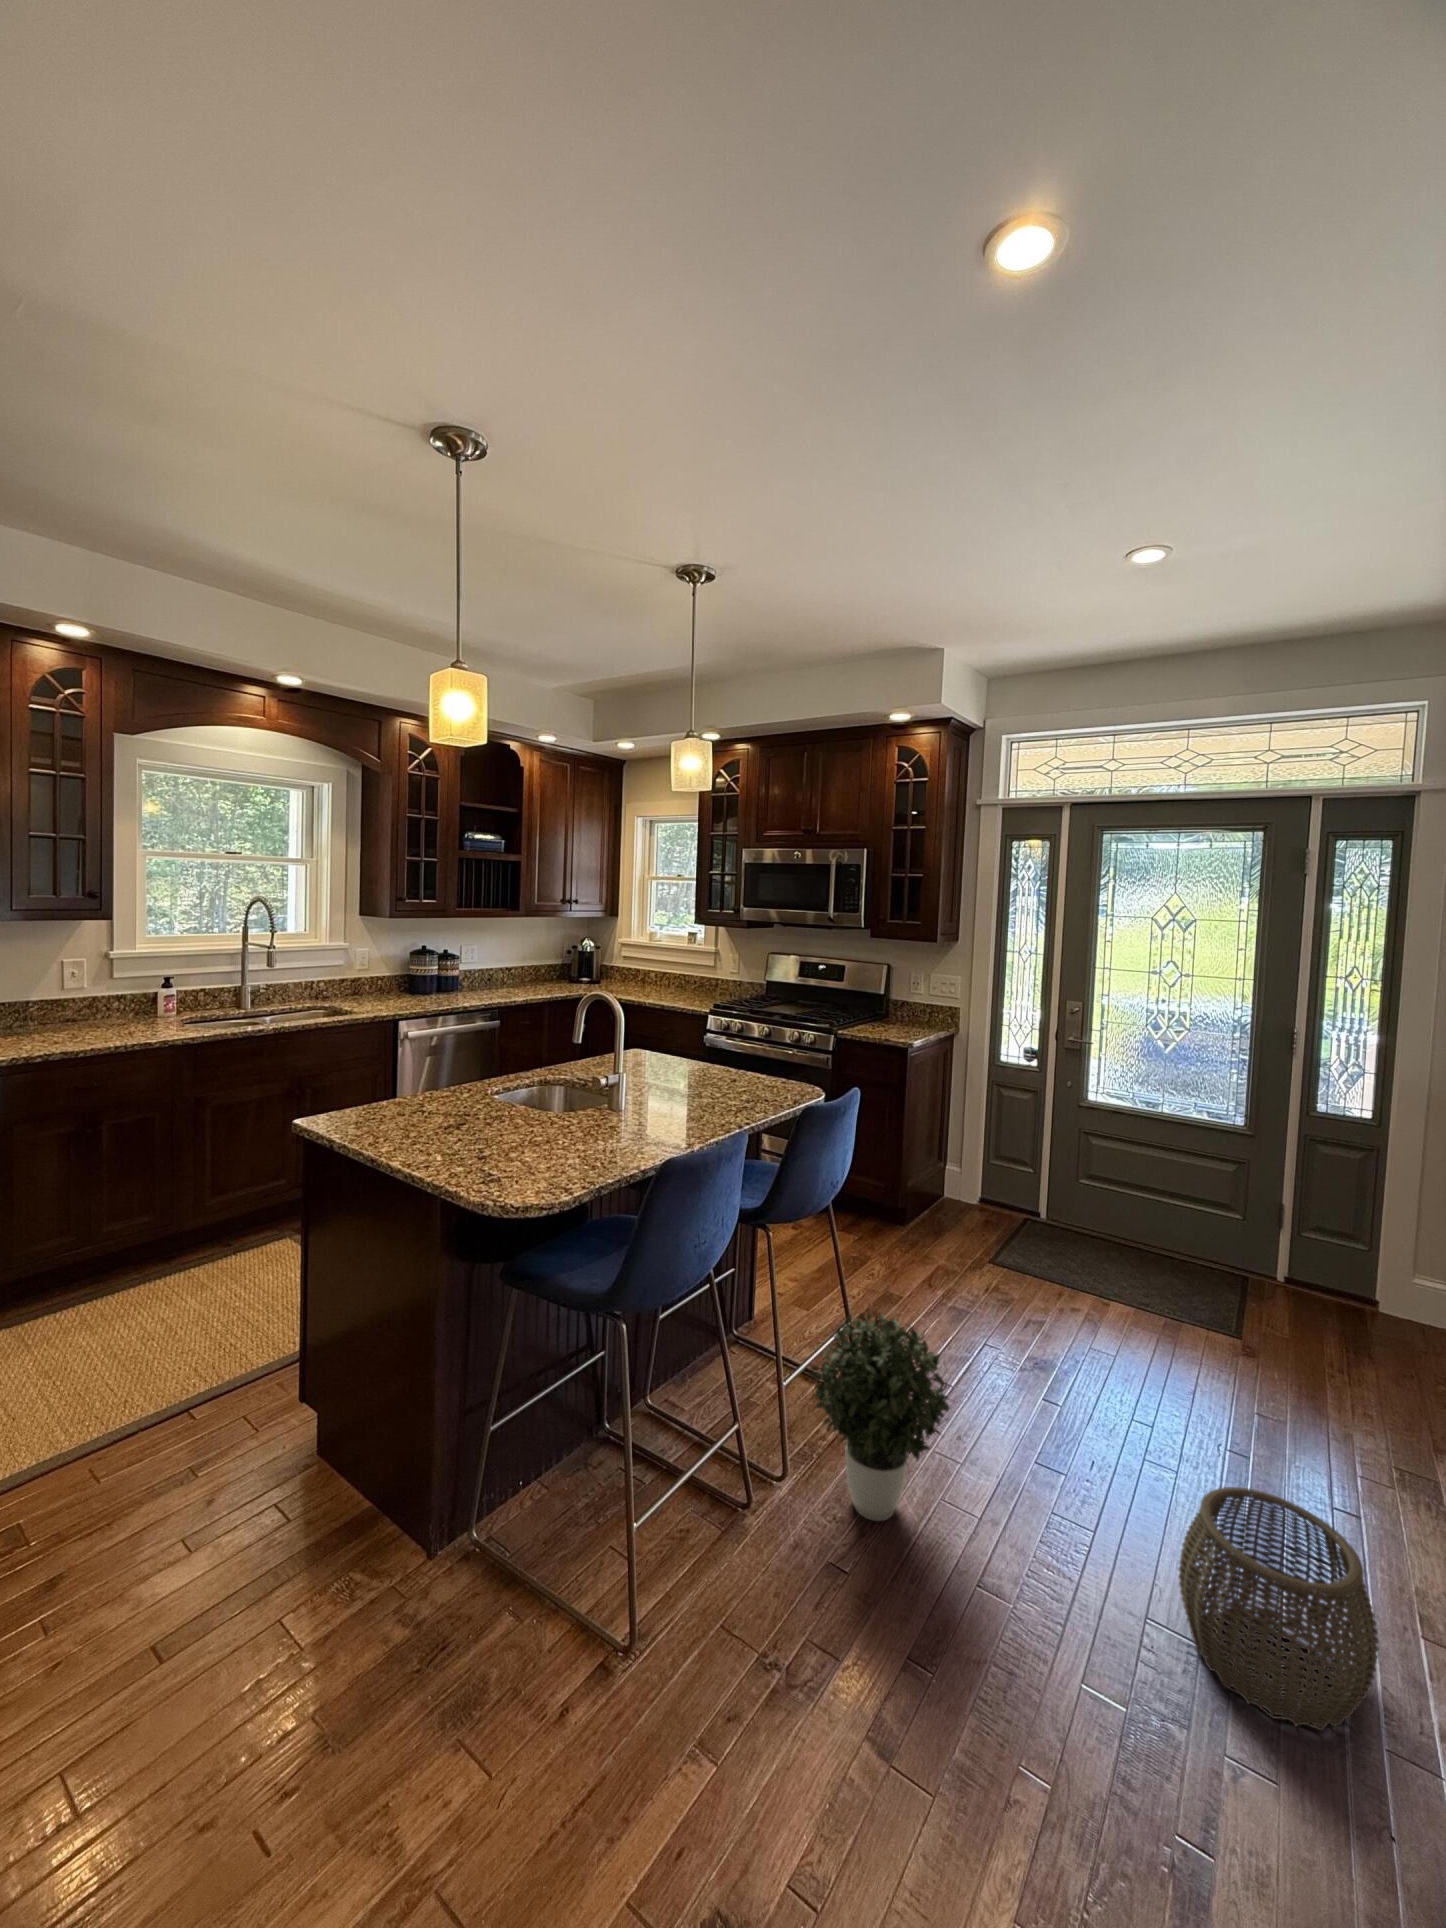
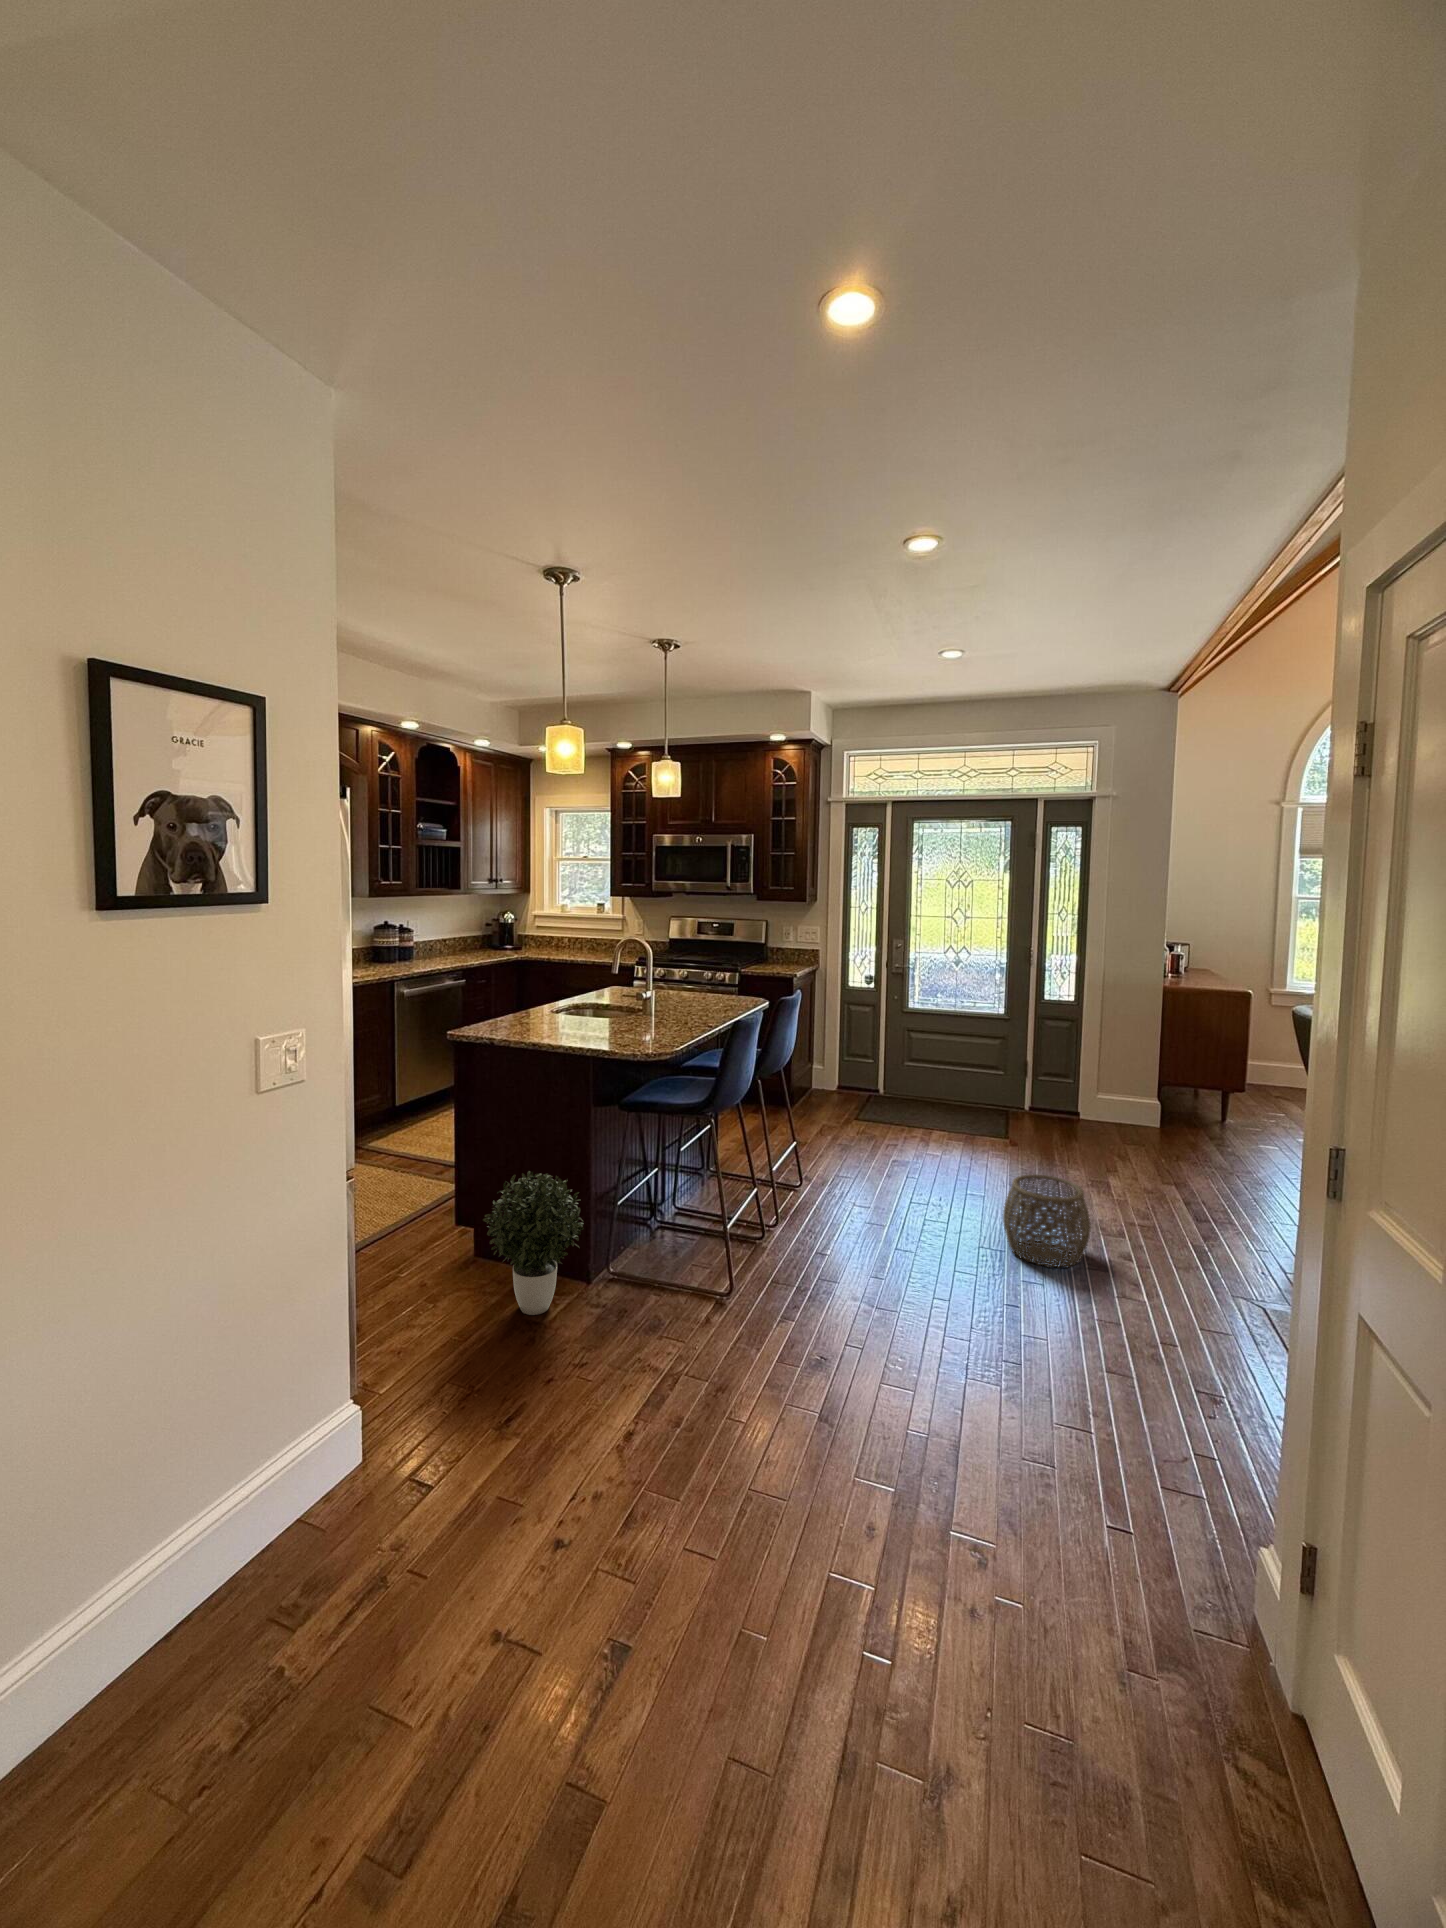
potted plant: present [809,1311,949,1521] -> present [483,1171,584,1315]

